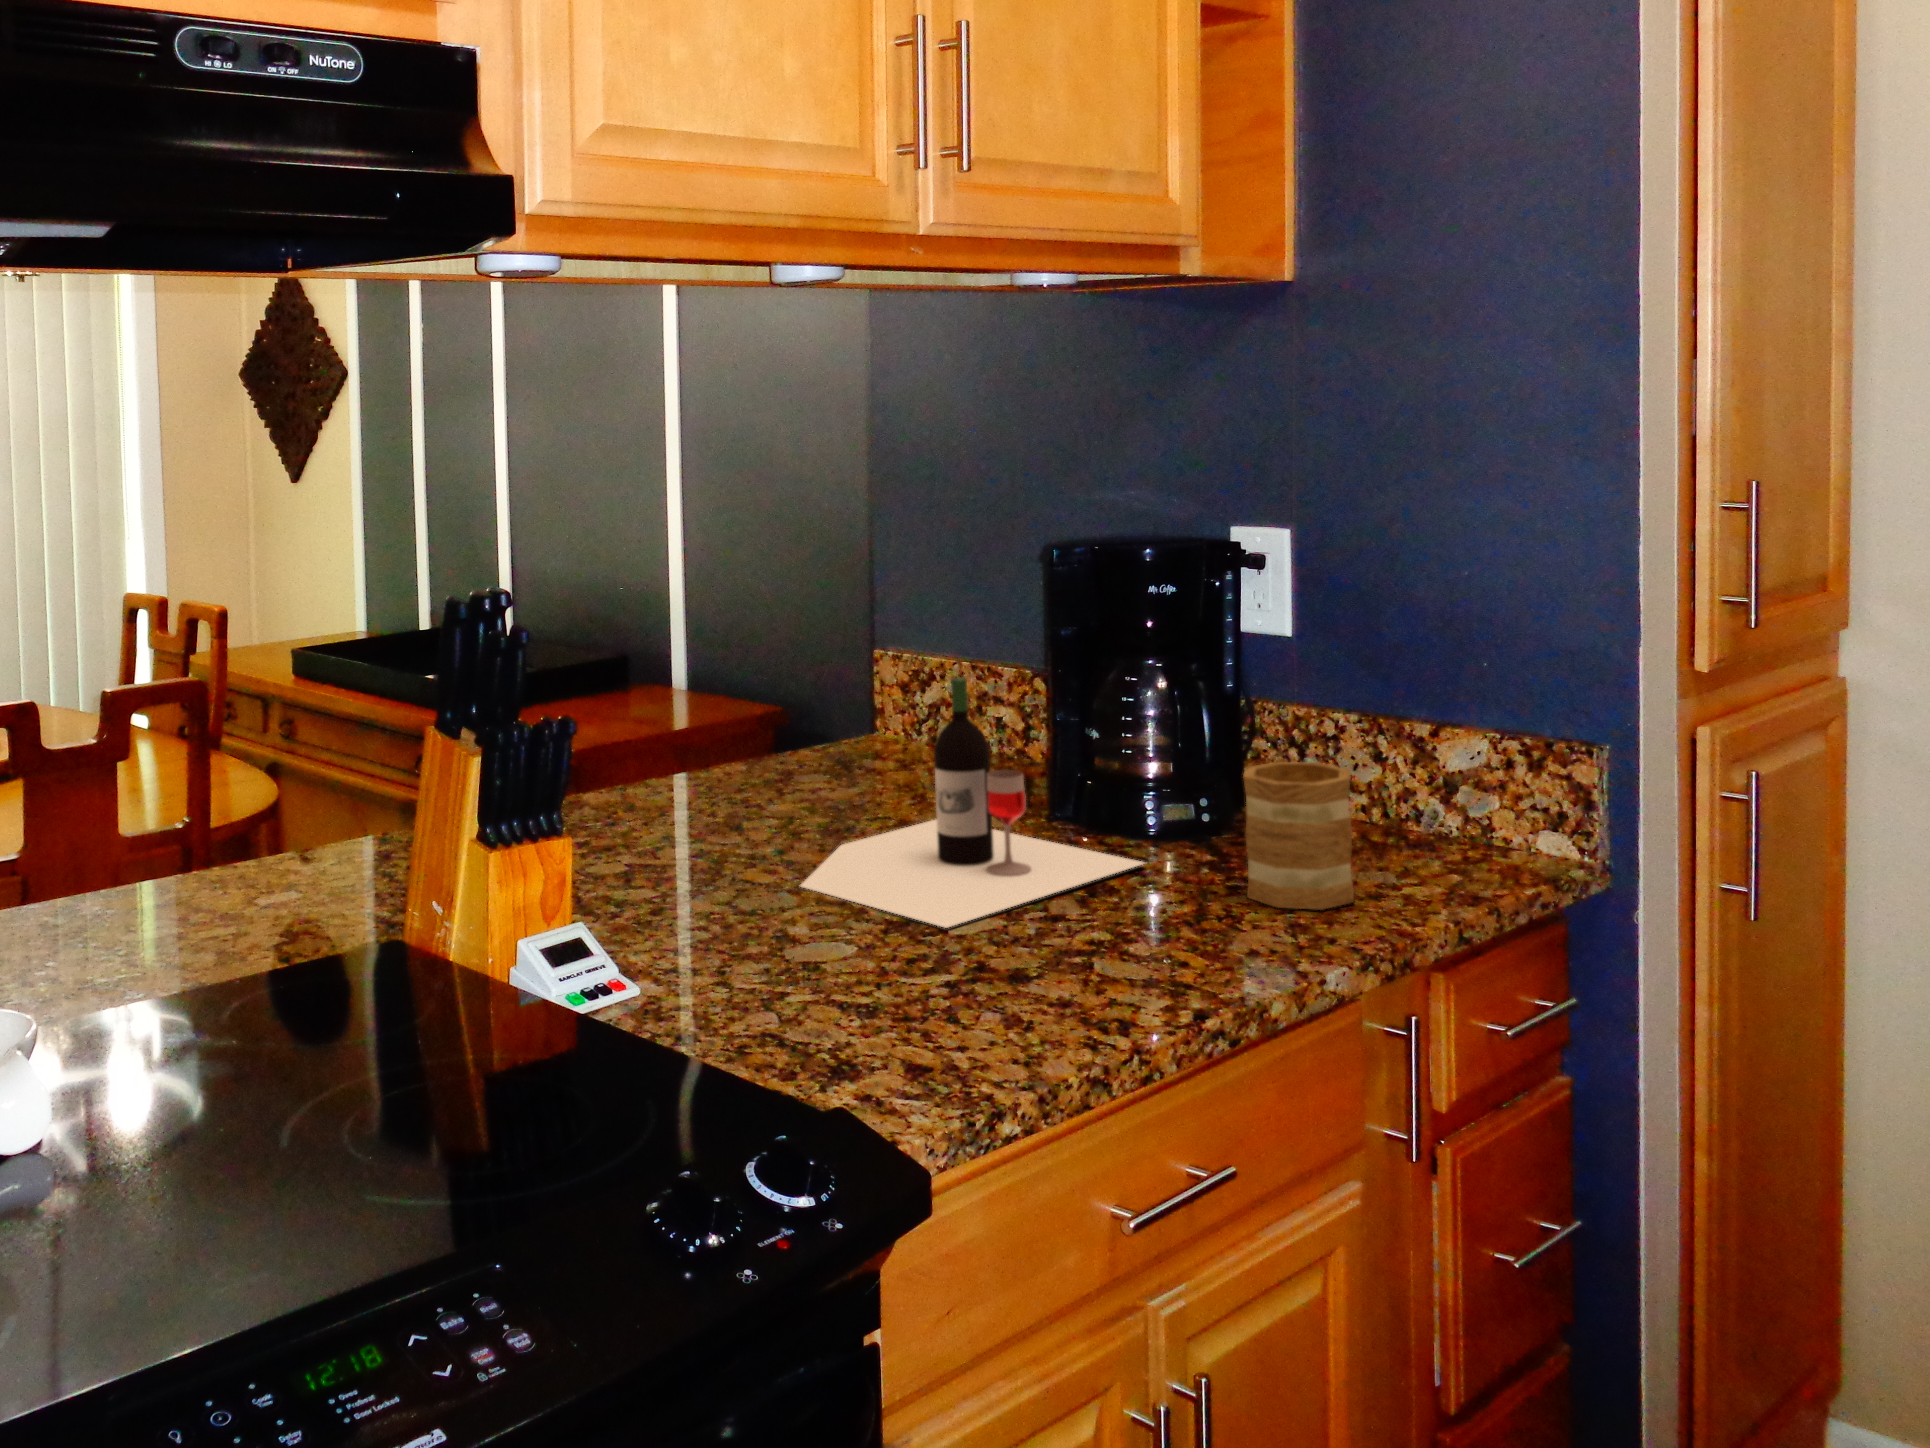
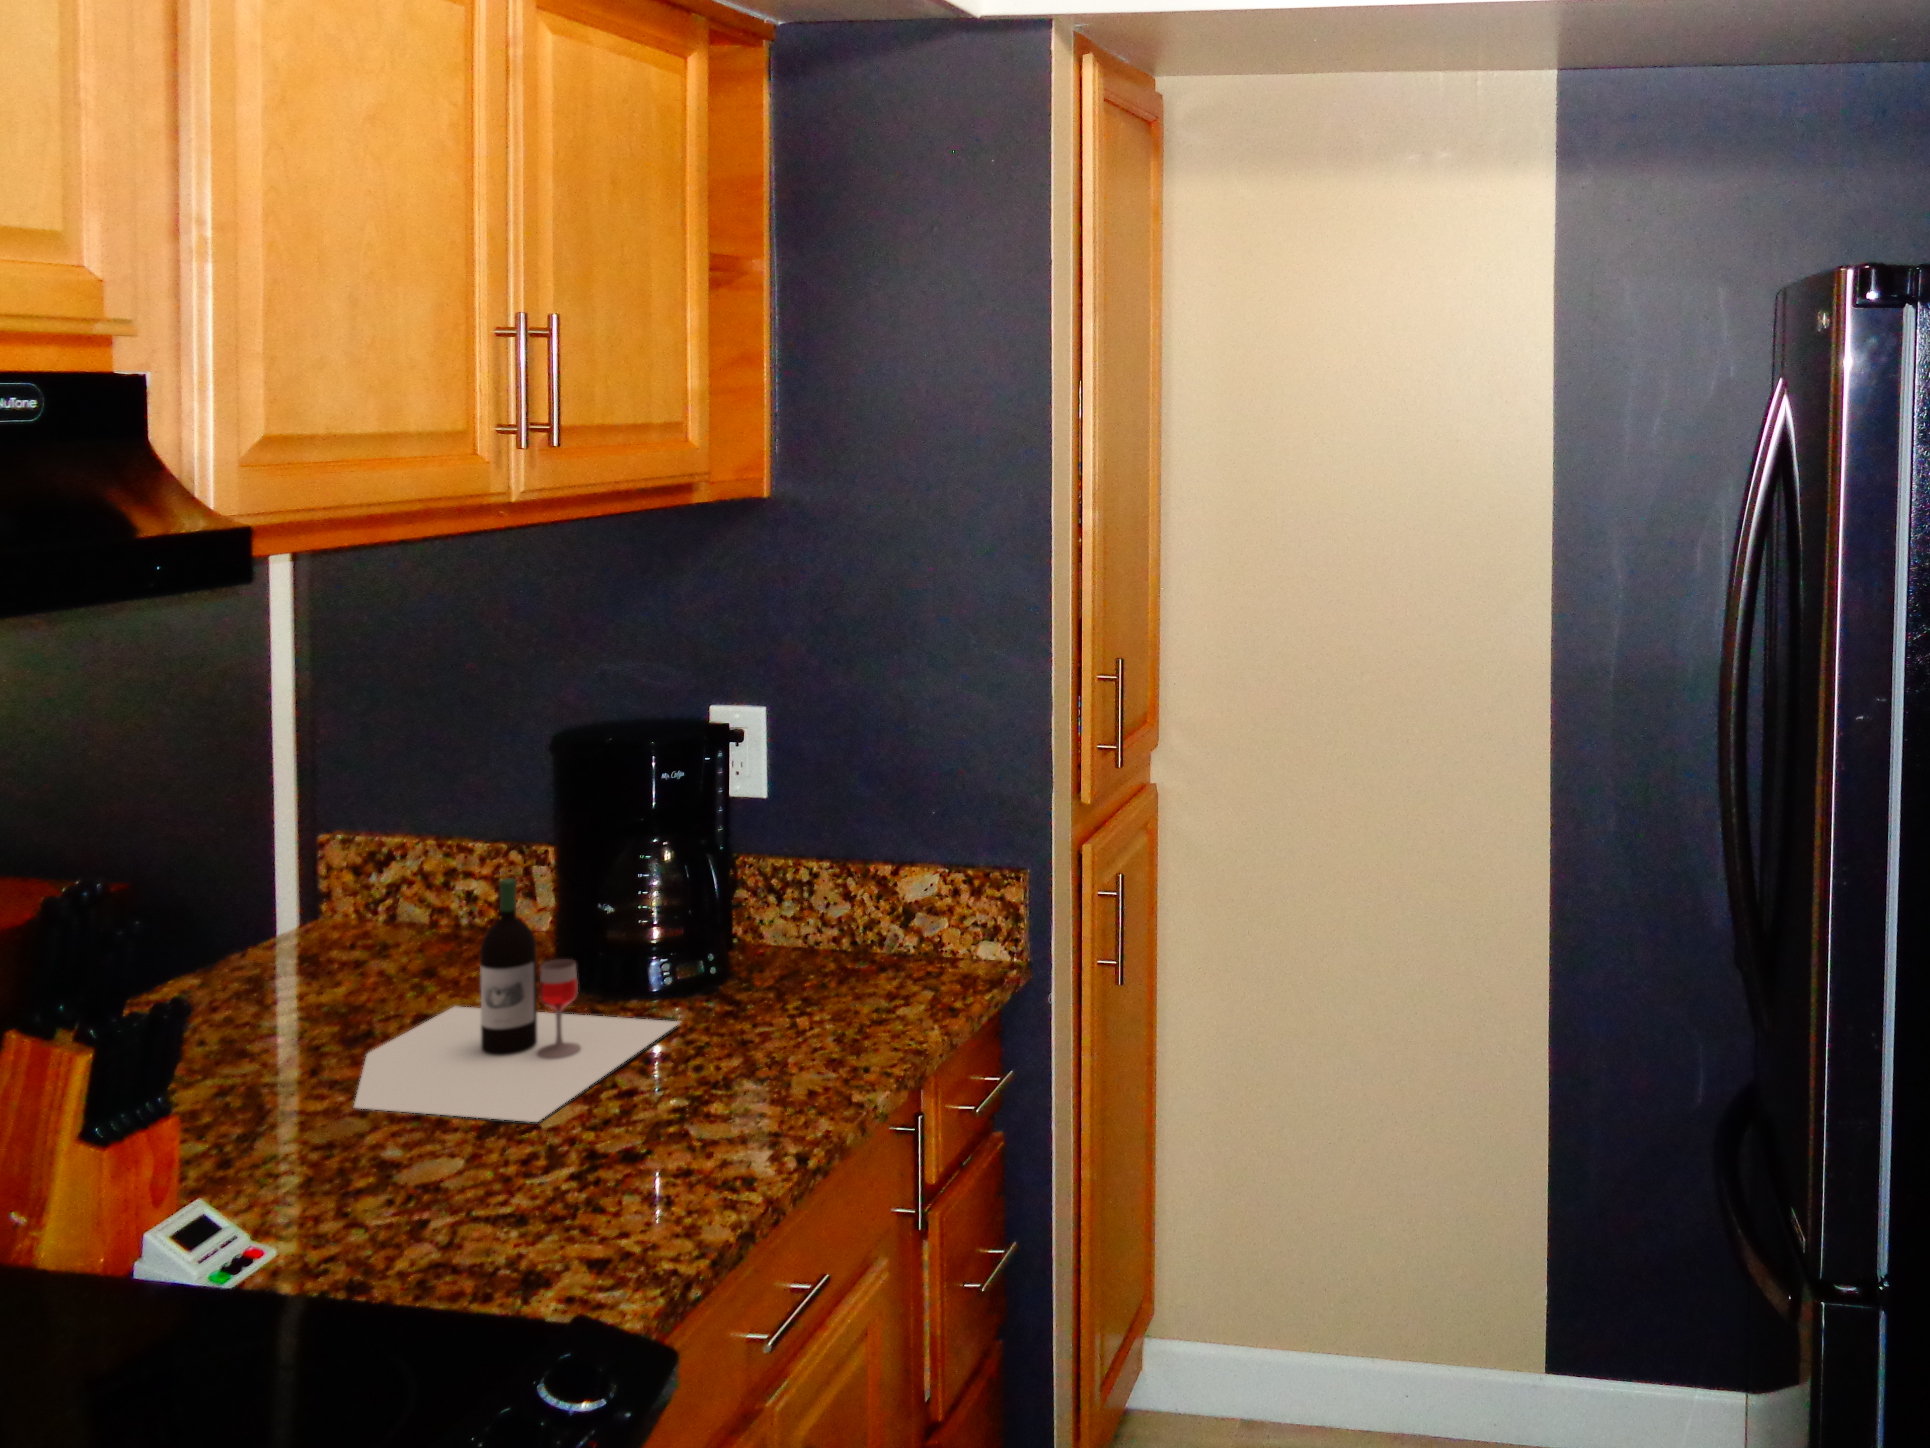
mug: present [1243,762,1354,910] -> none [776,916,866,1045]

